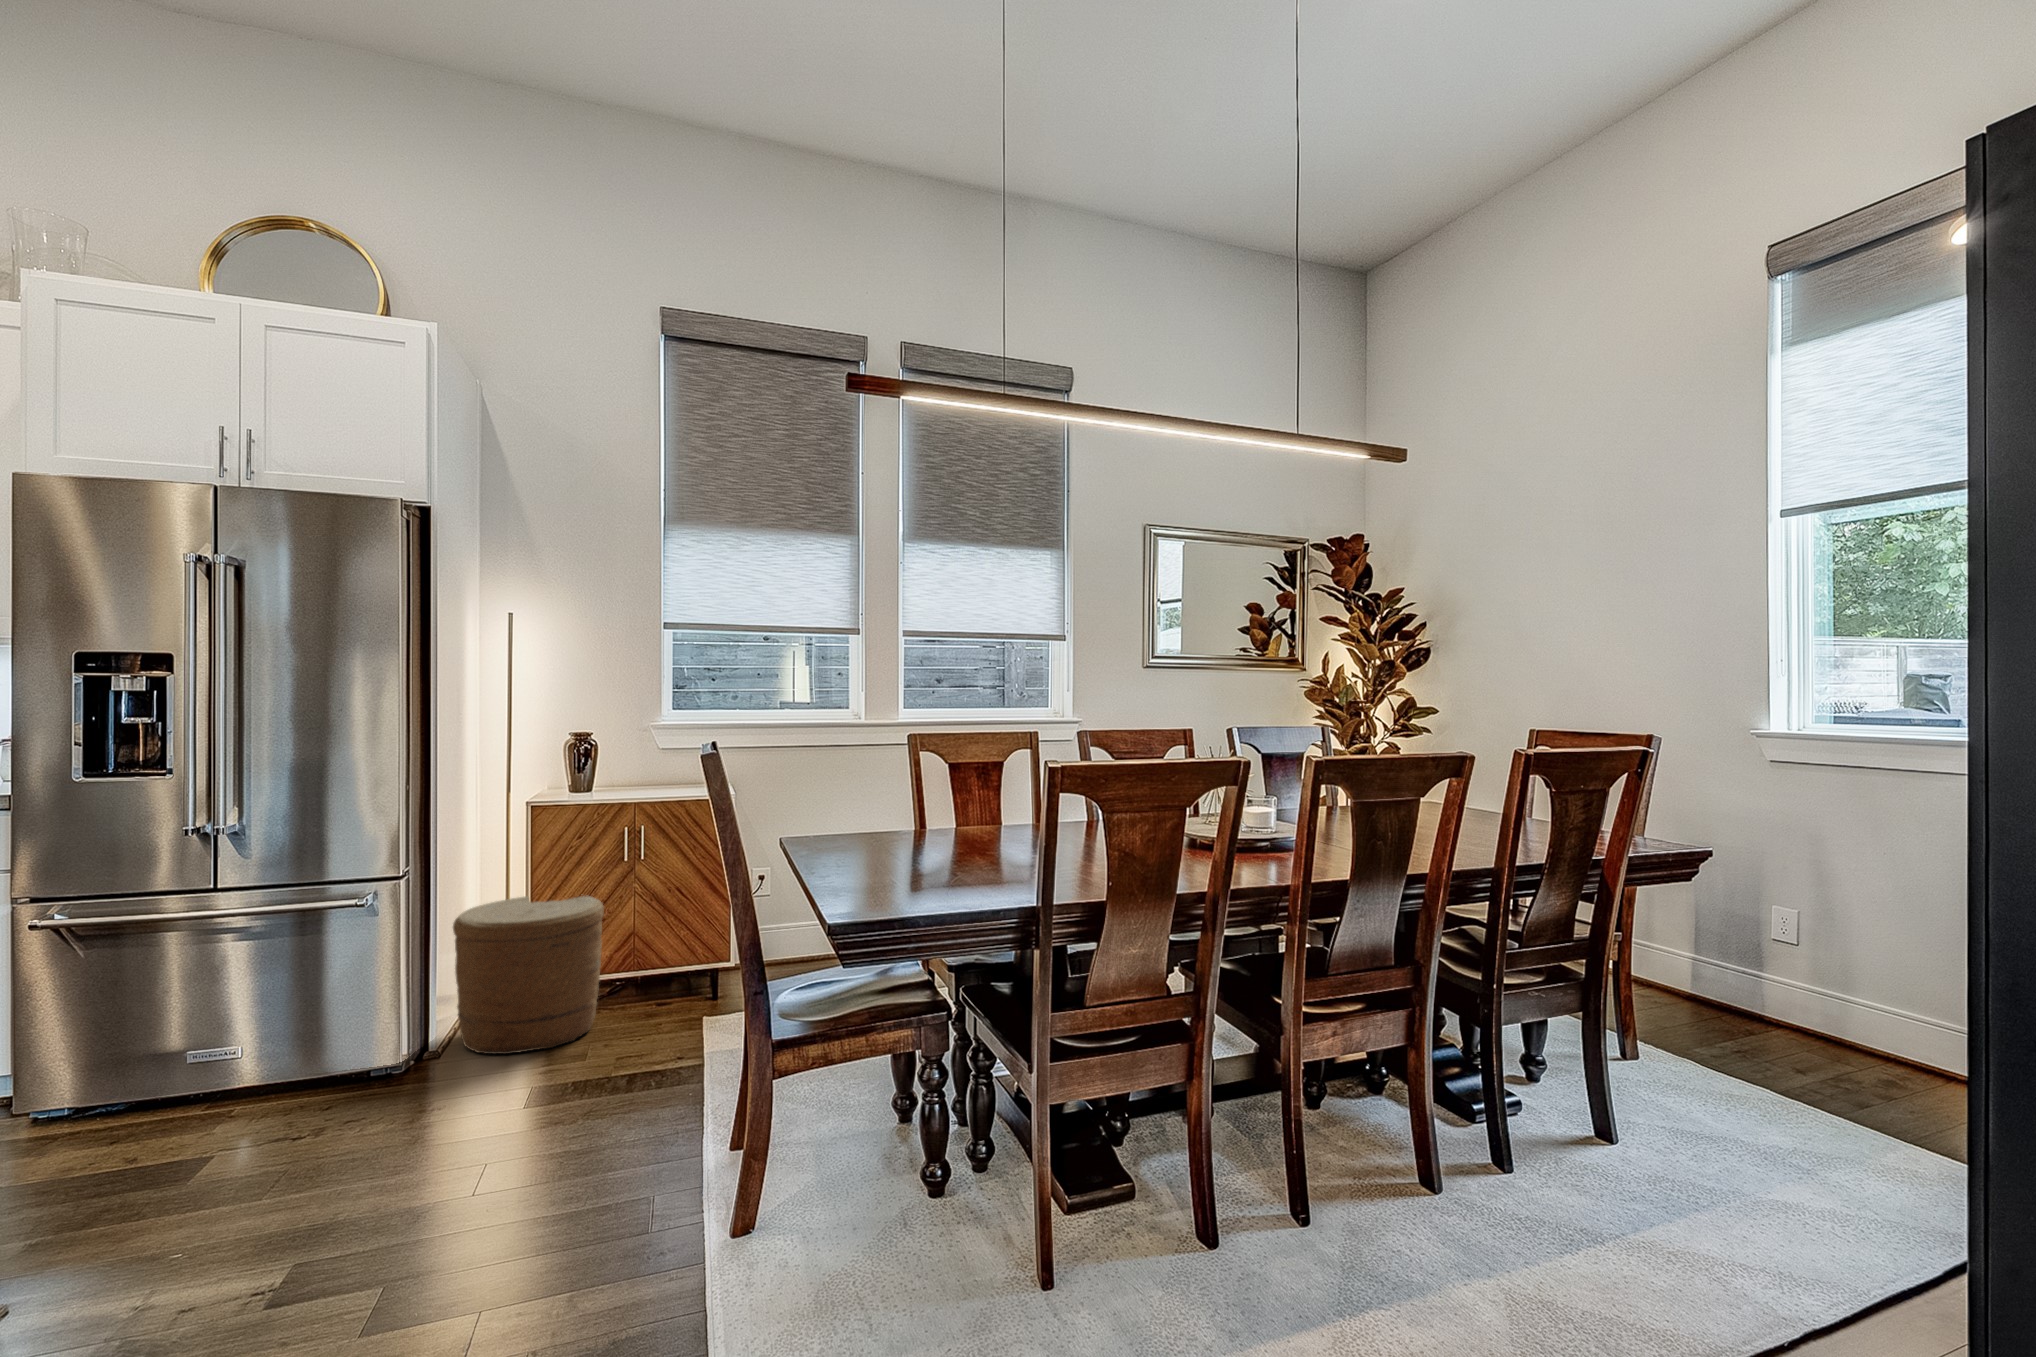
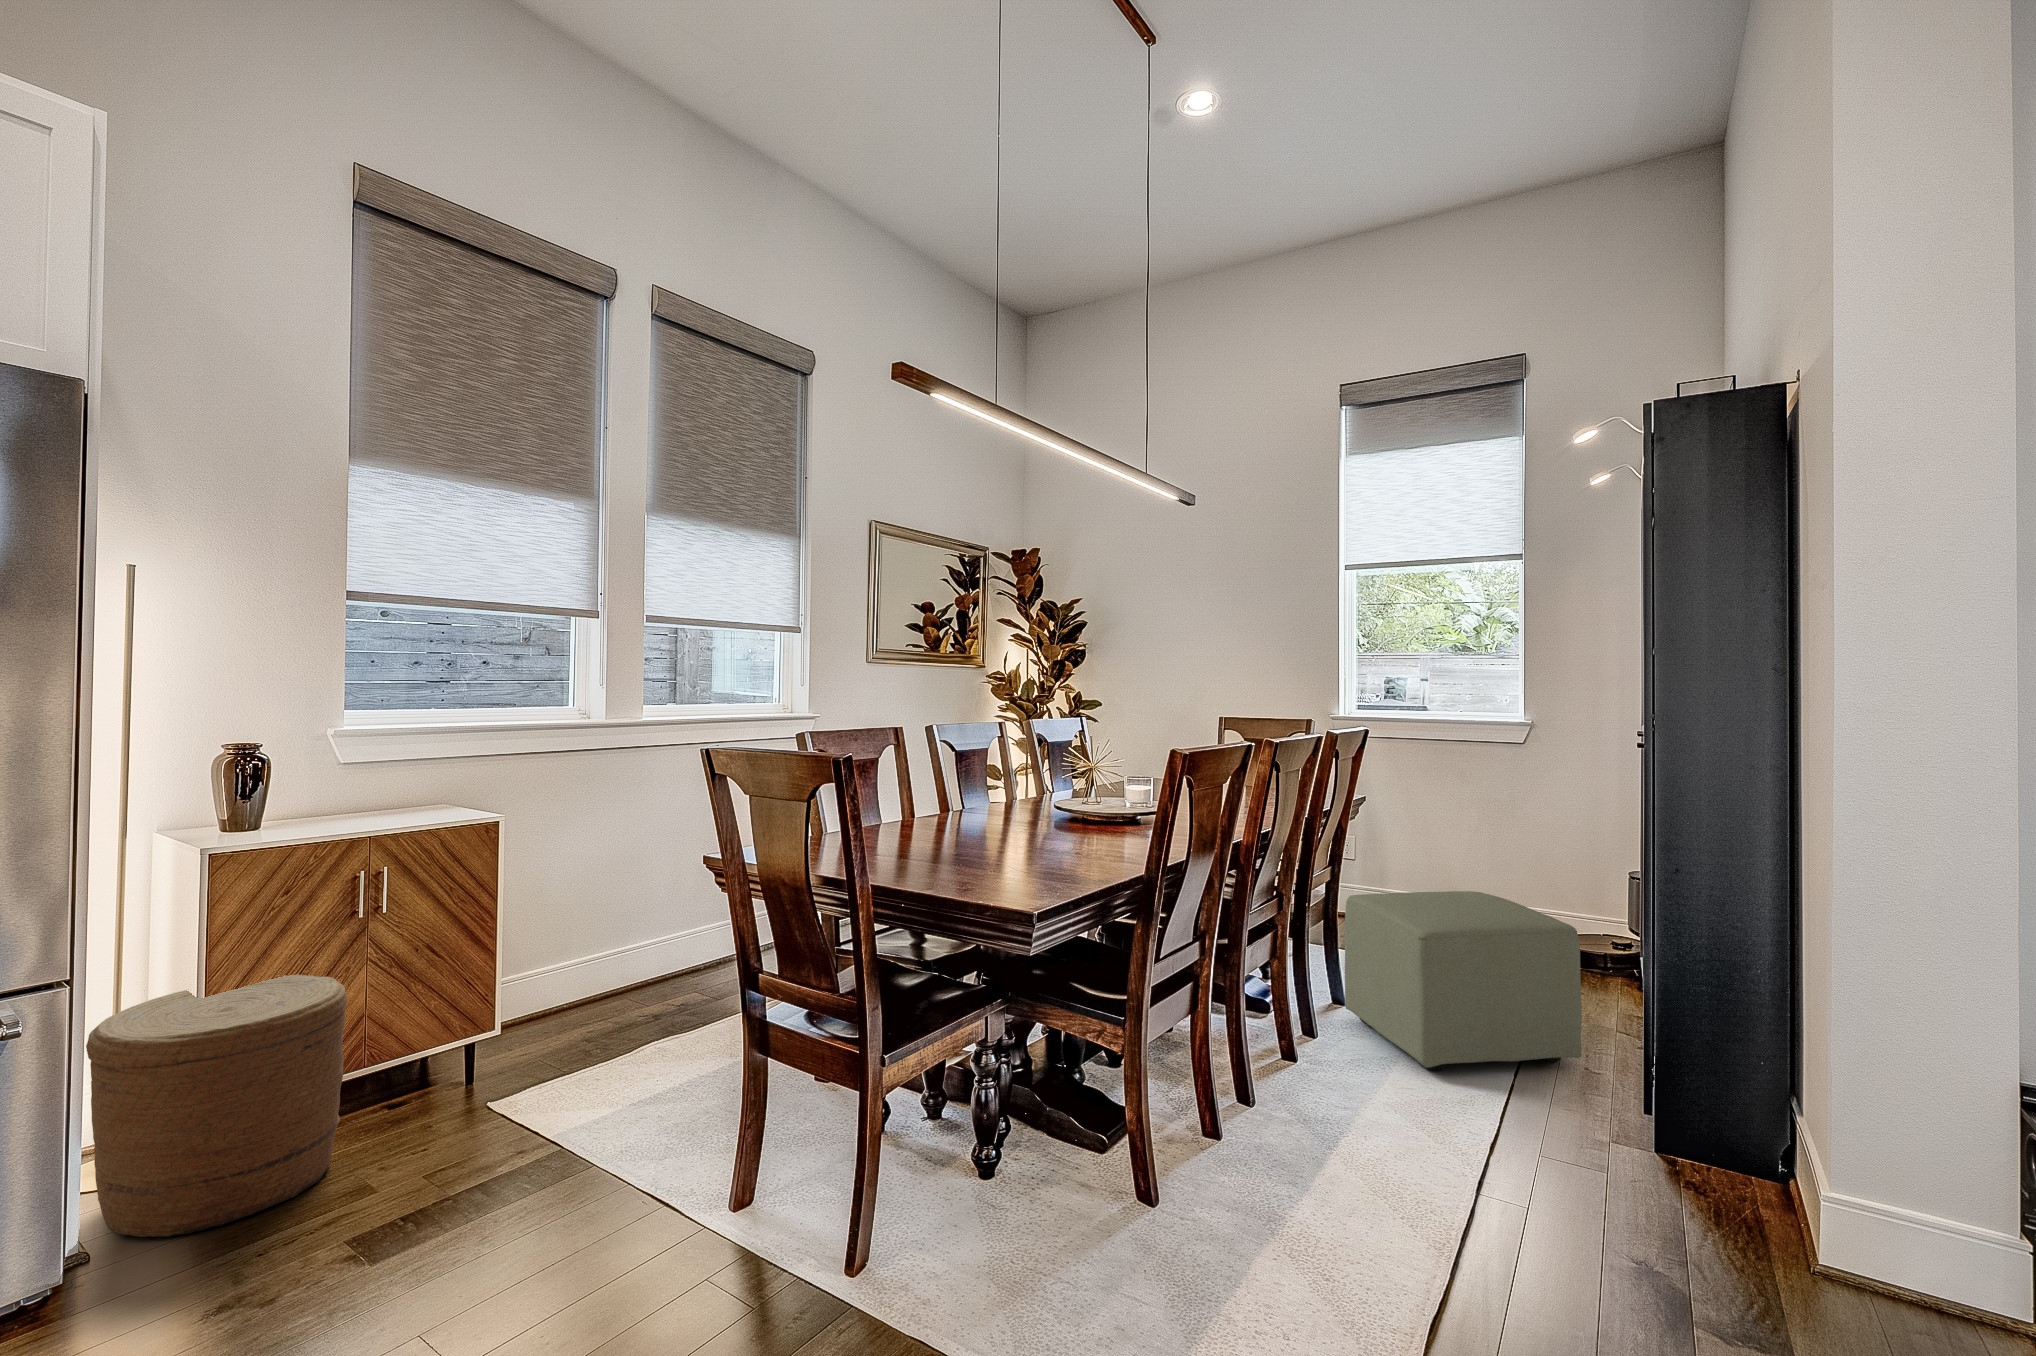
ottoman: none [1545,978,1872,1297] -> present [1345,891,1582,1070]

